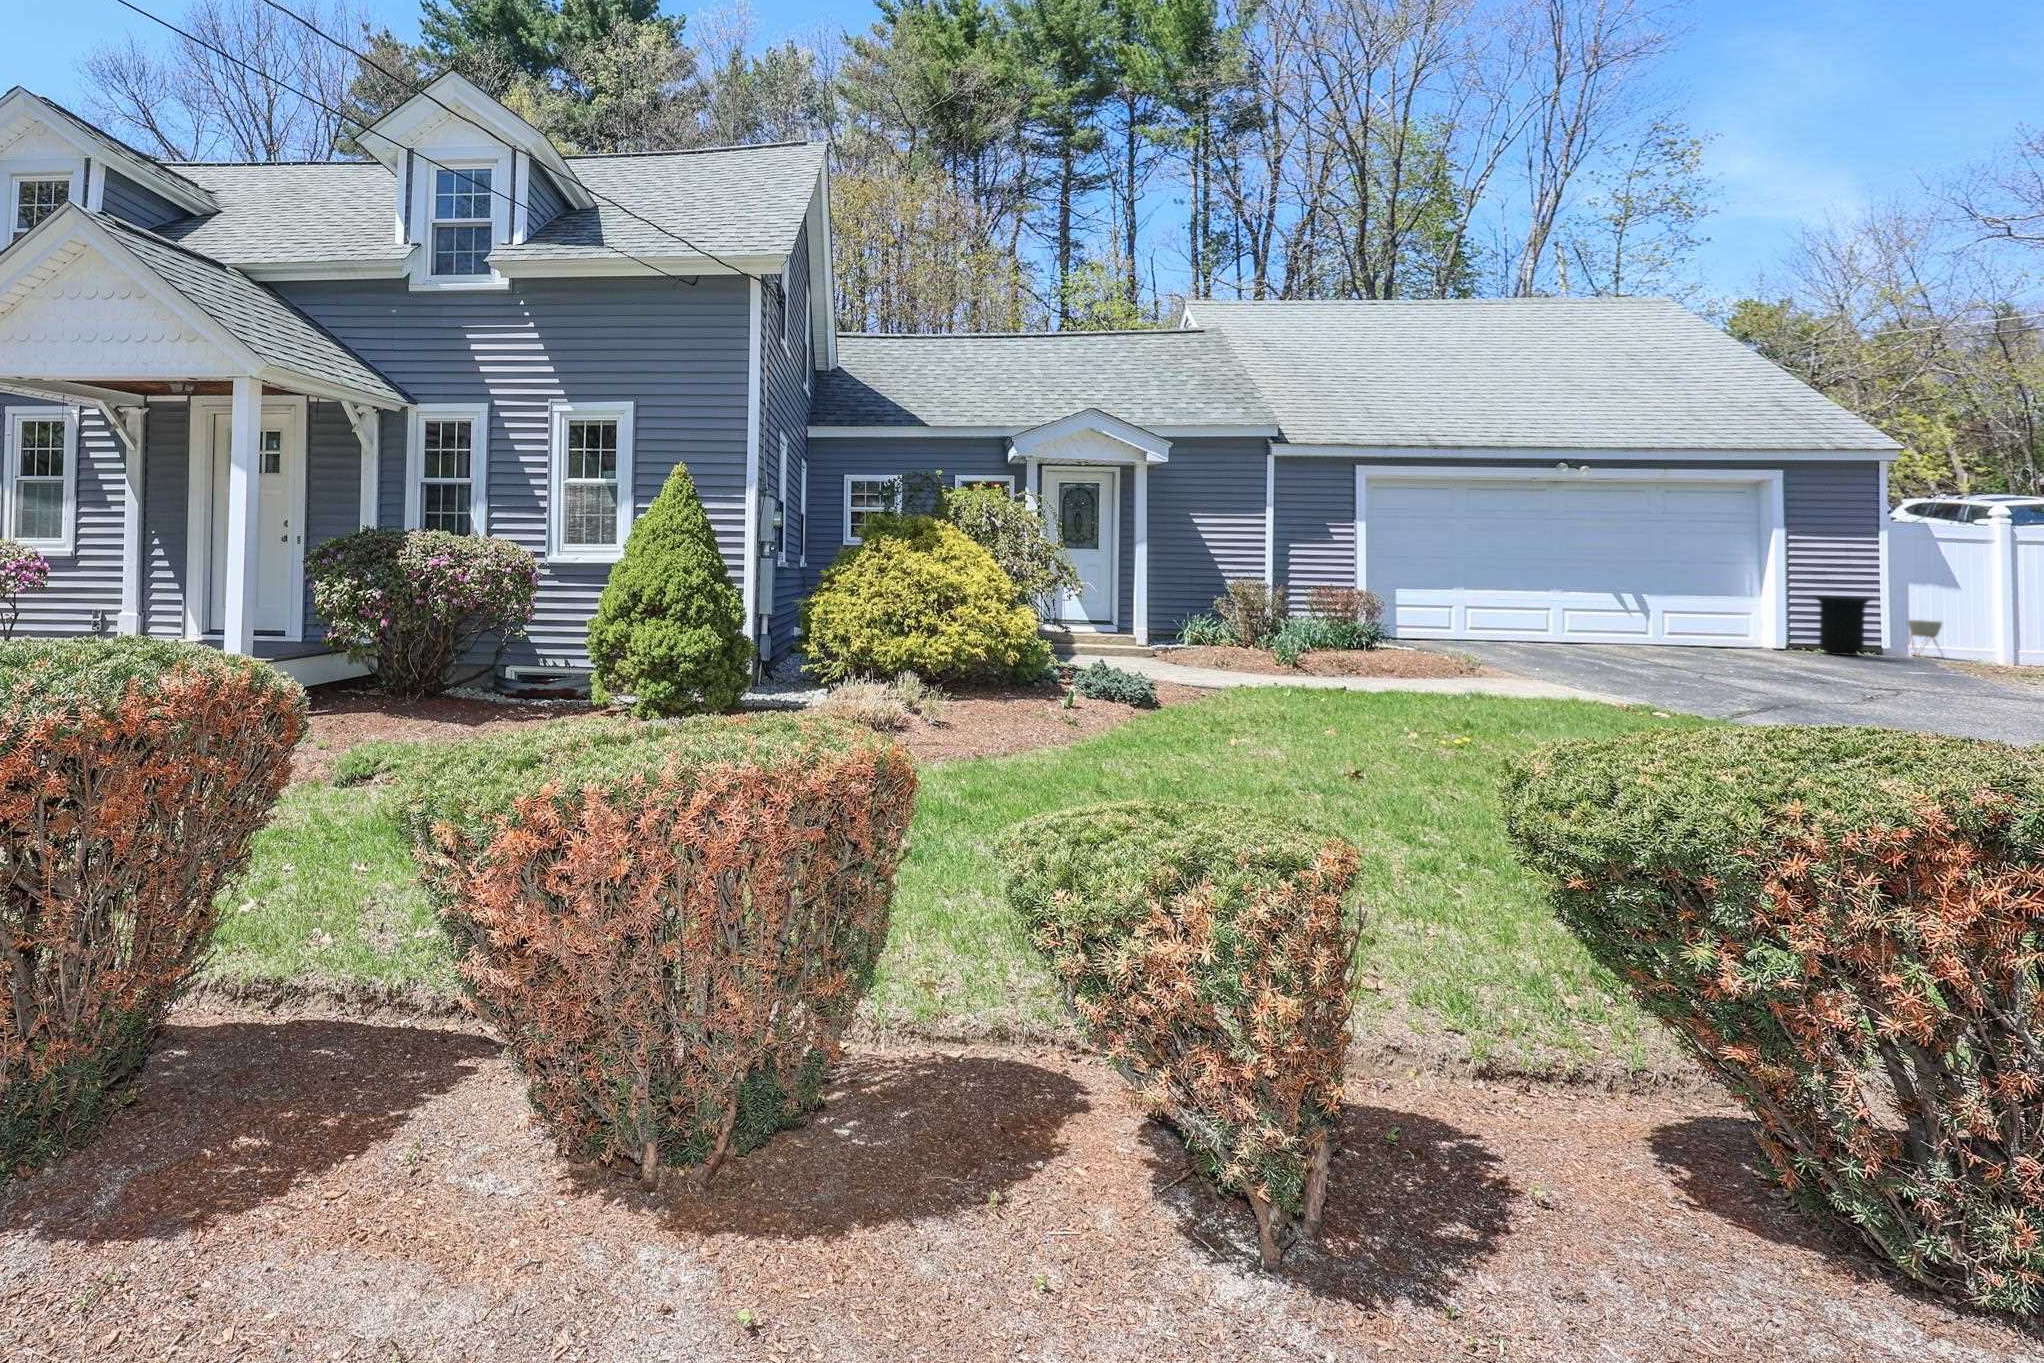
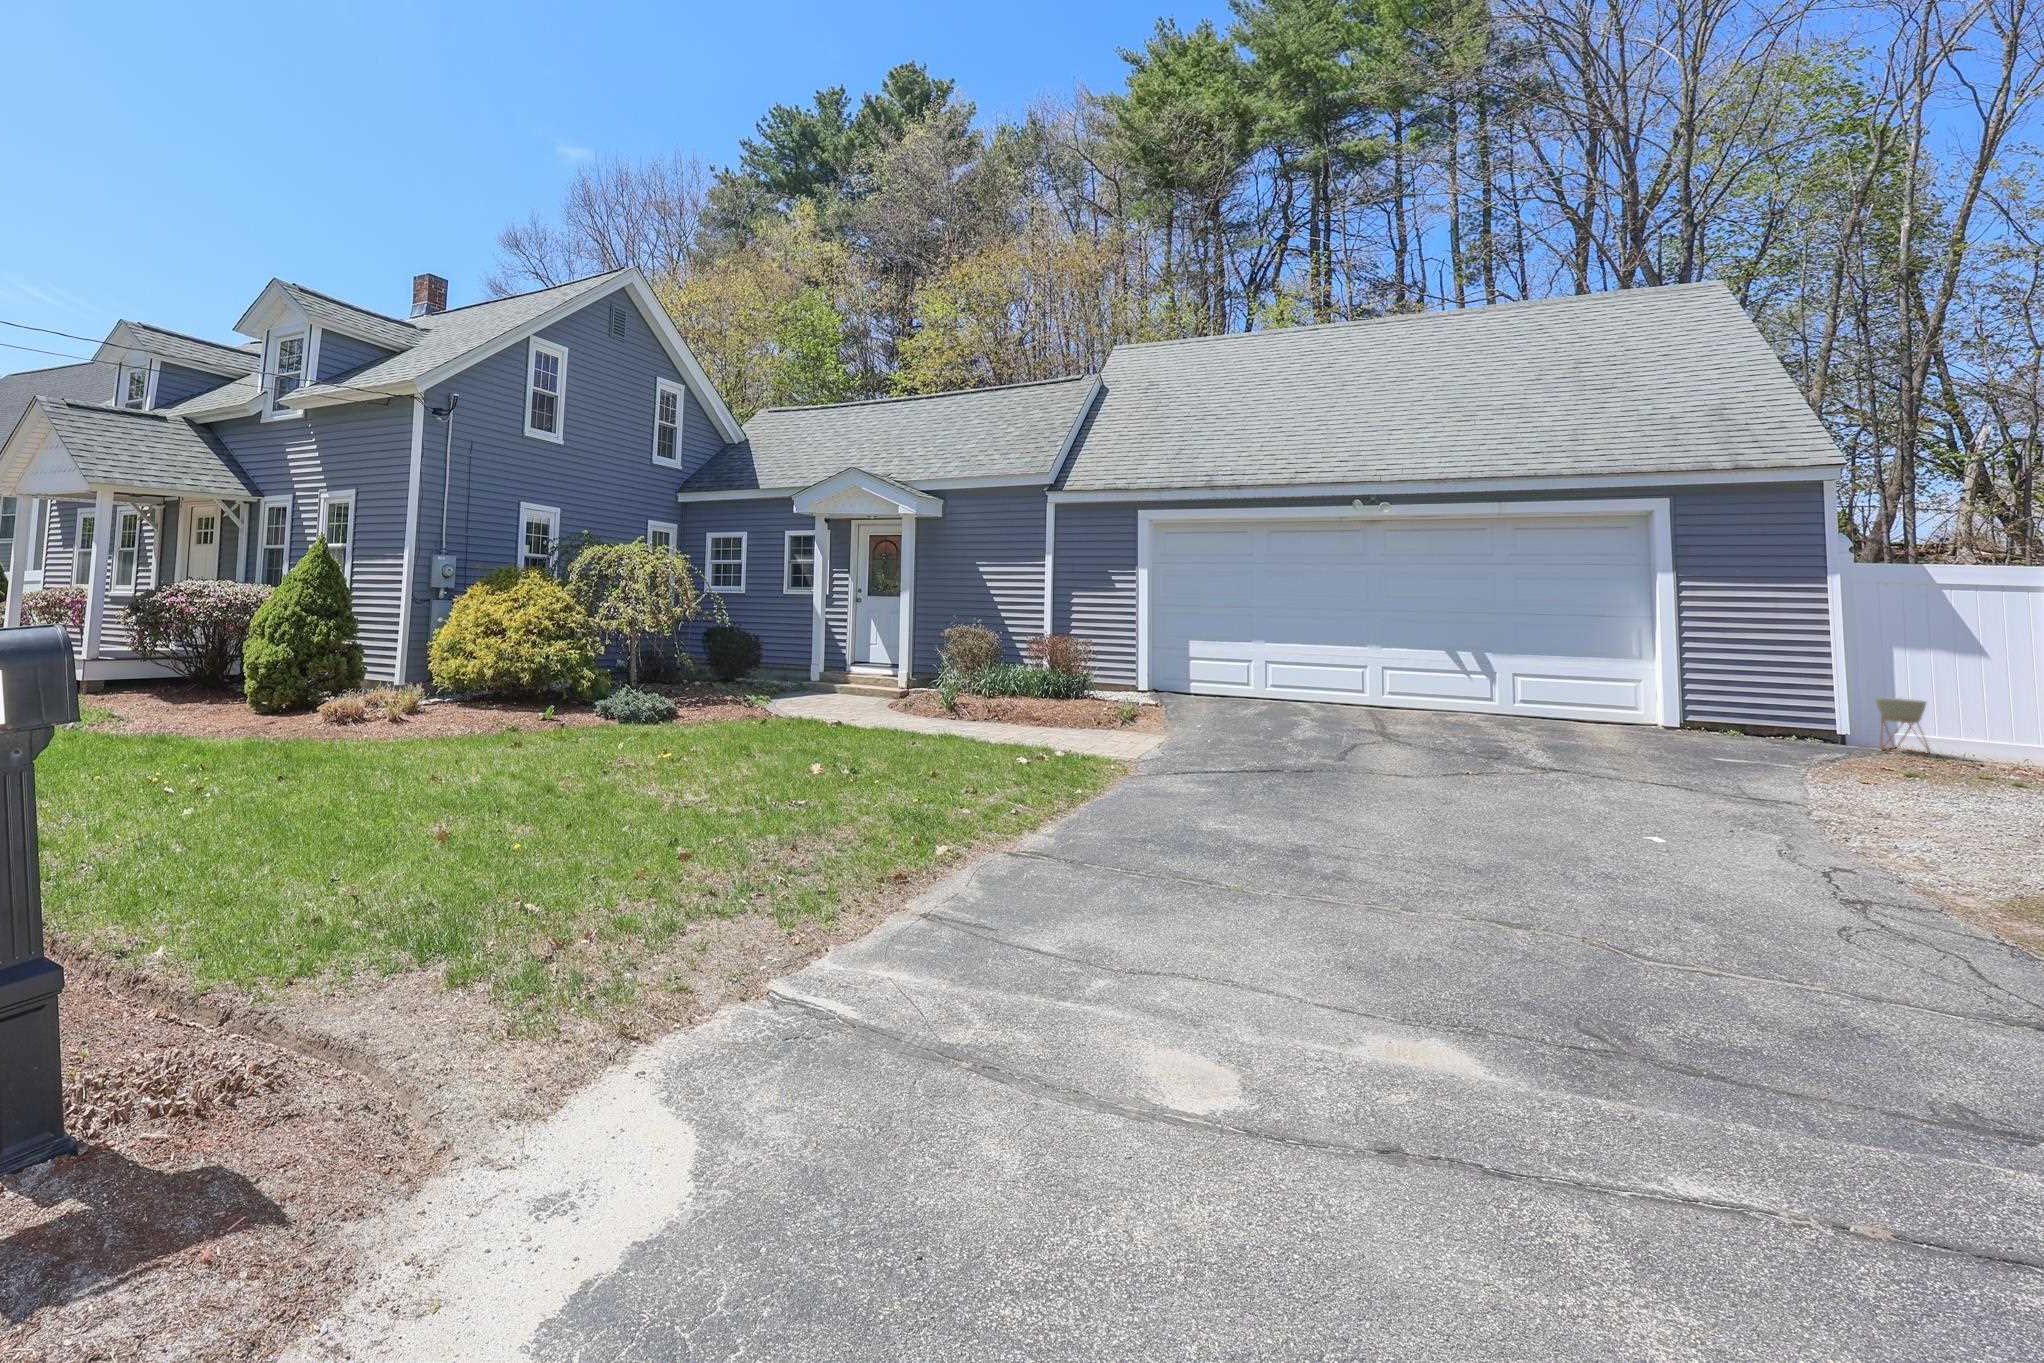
trash can: present [1815,596,1874,656] -> none [1701,660,1787,743]

